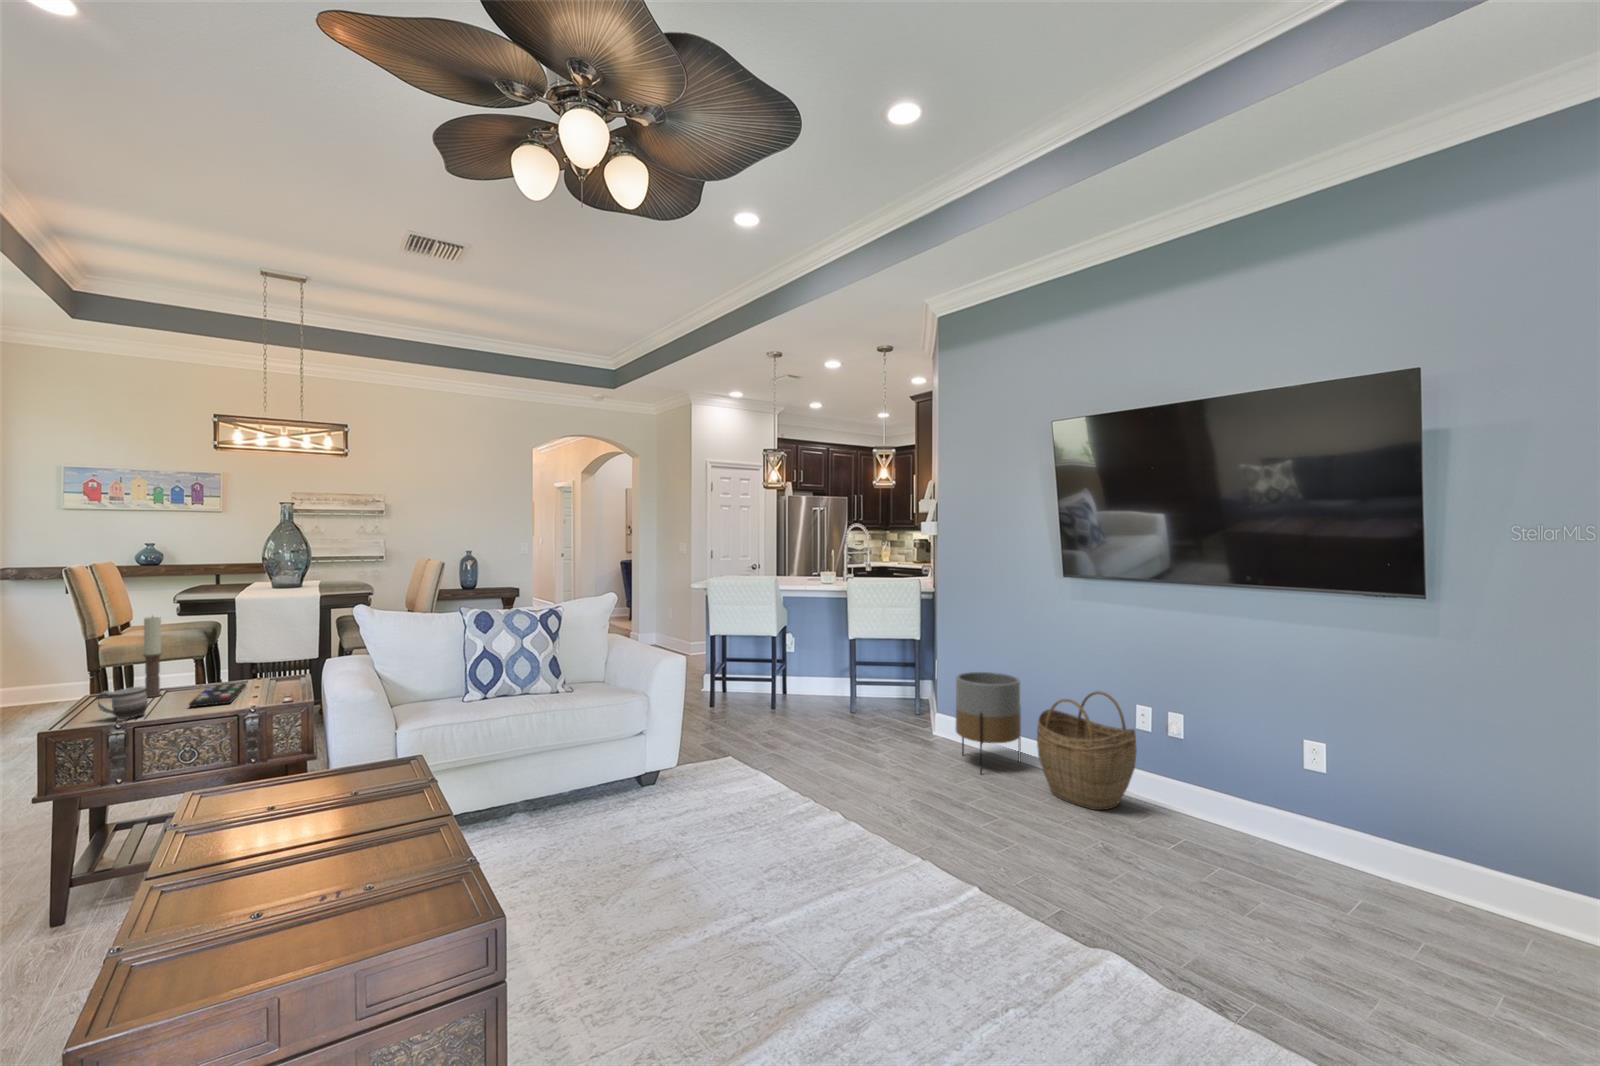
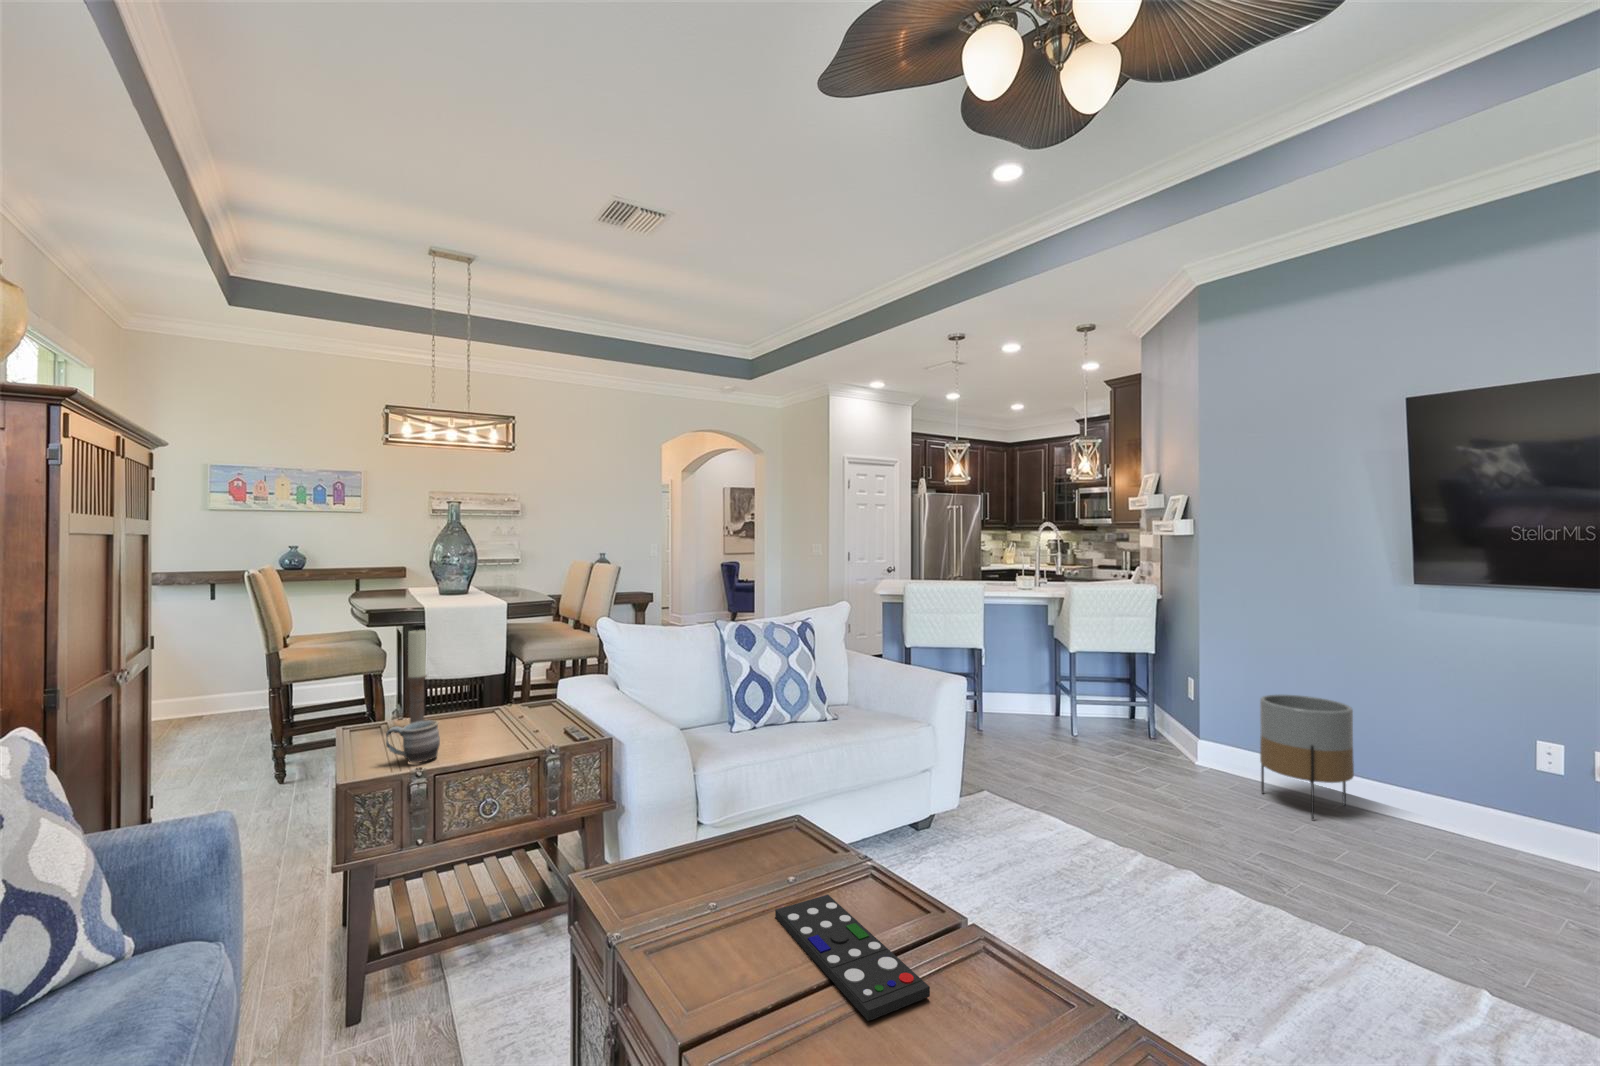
remote control: present [189,683,246,707] -> present [775,895,930,1021]
woven basket: present [1037,691,1137,810] -> none [1406,723,1566,875]

